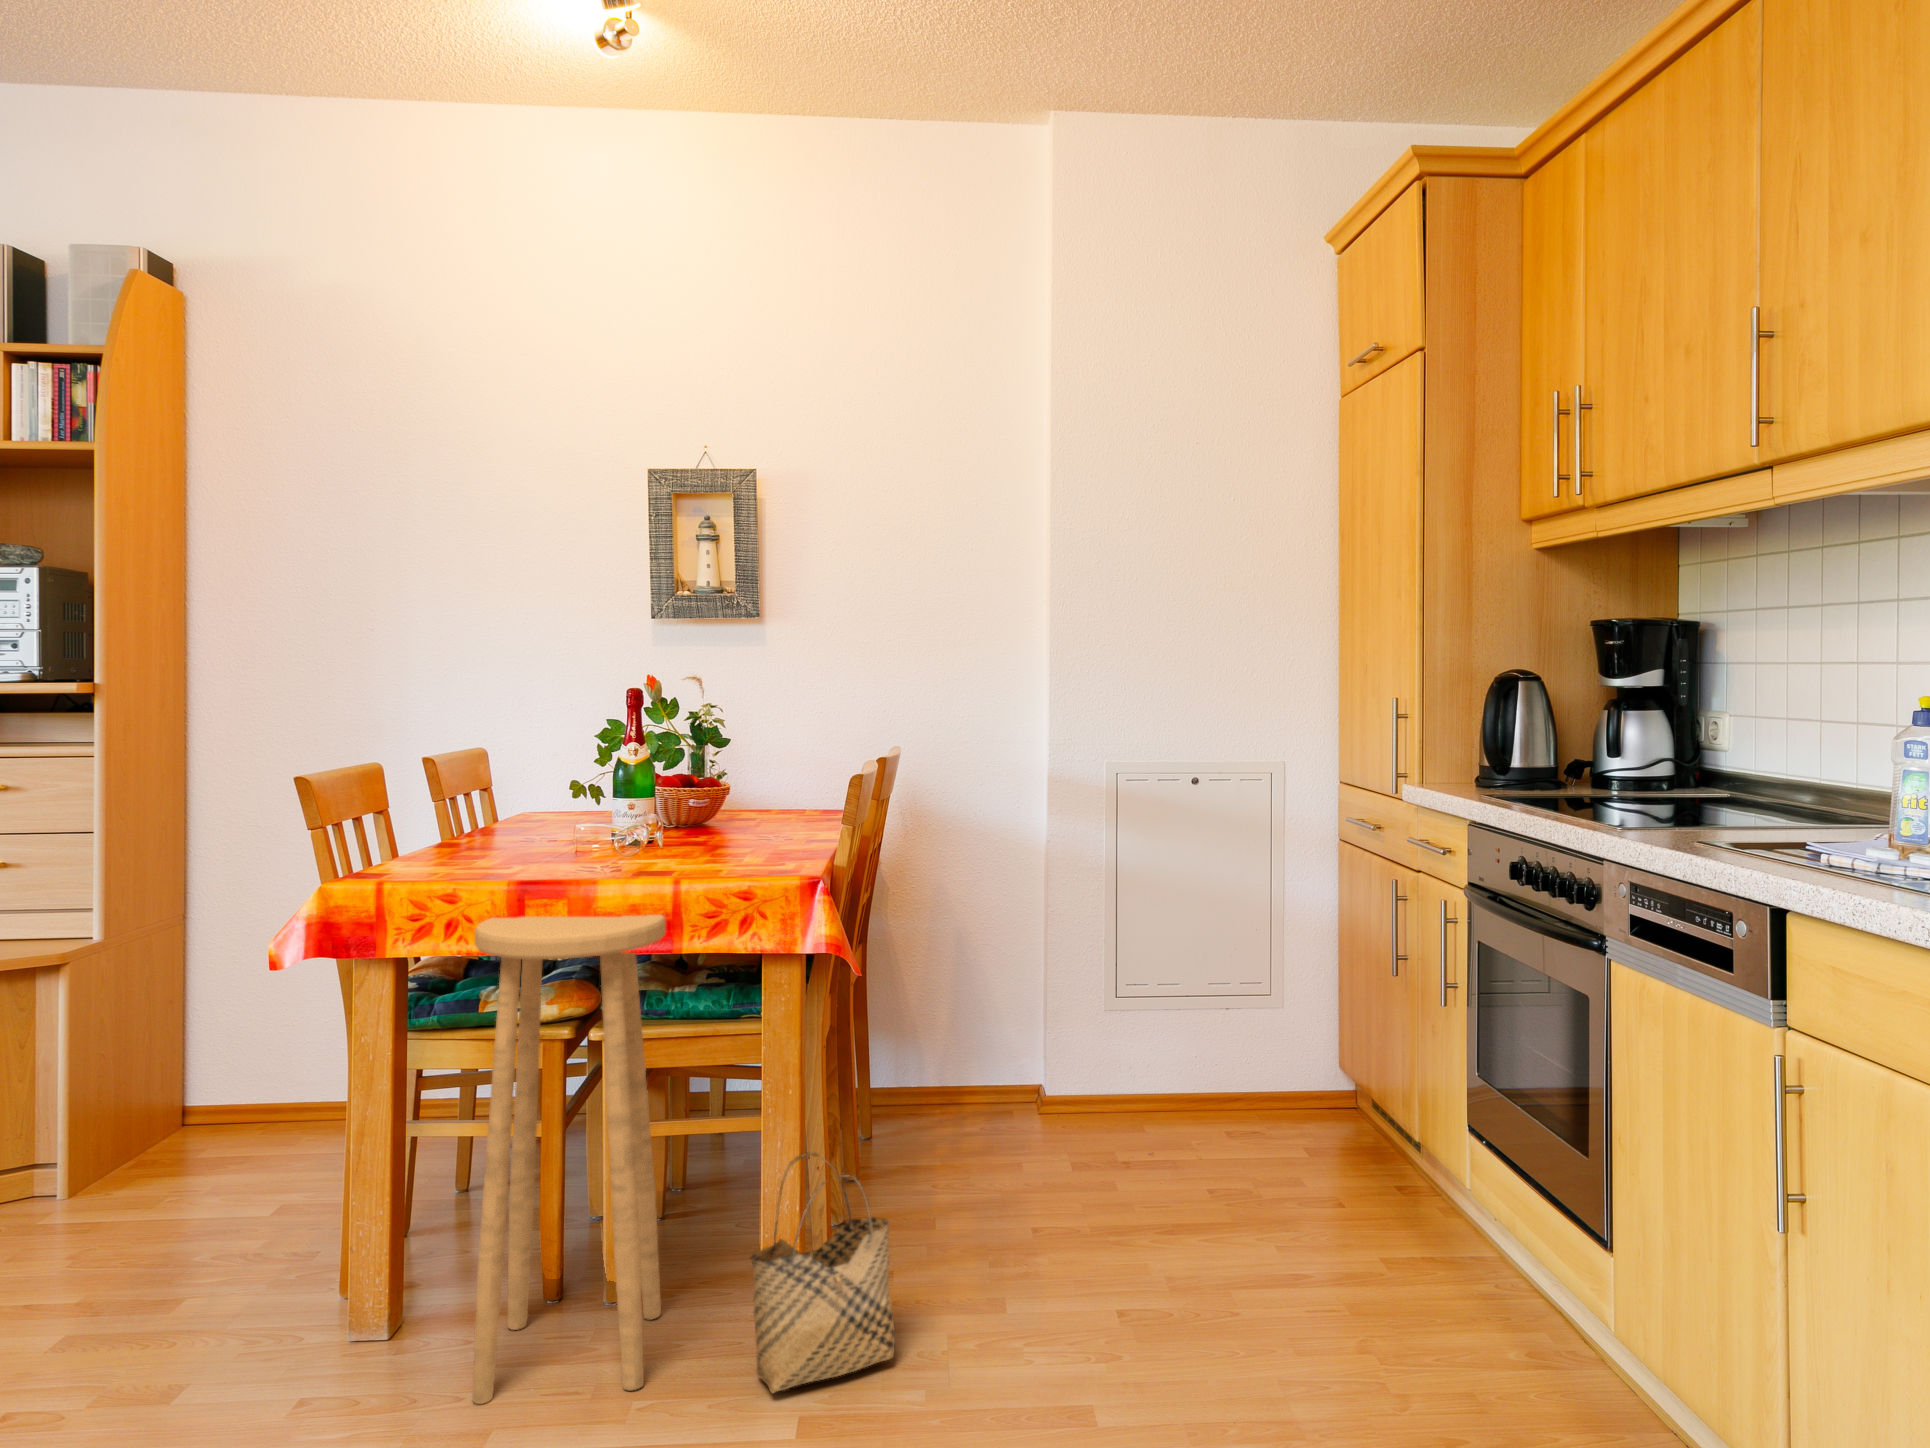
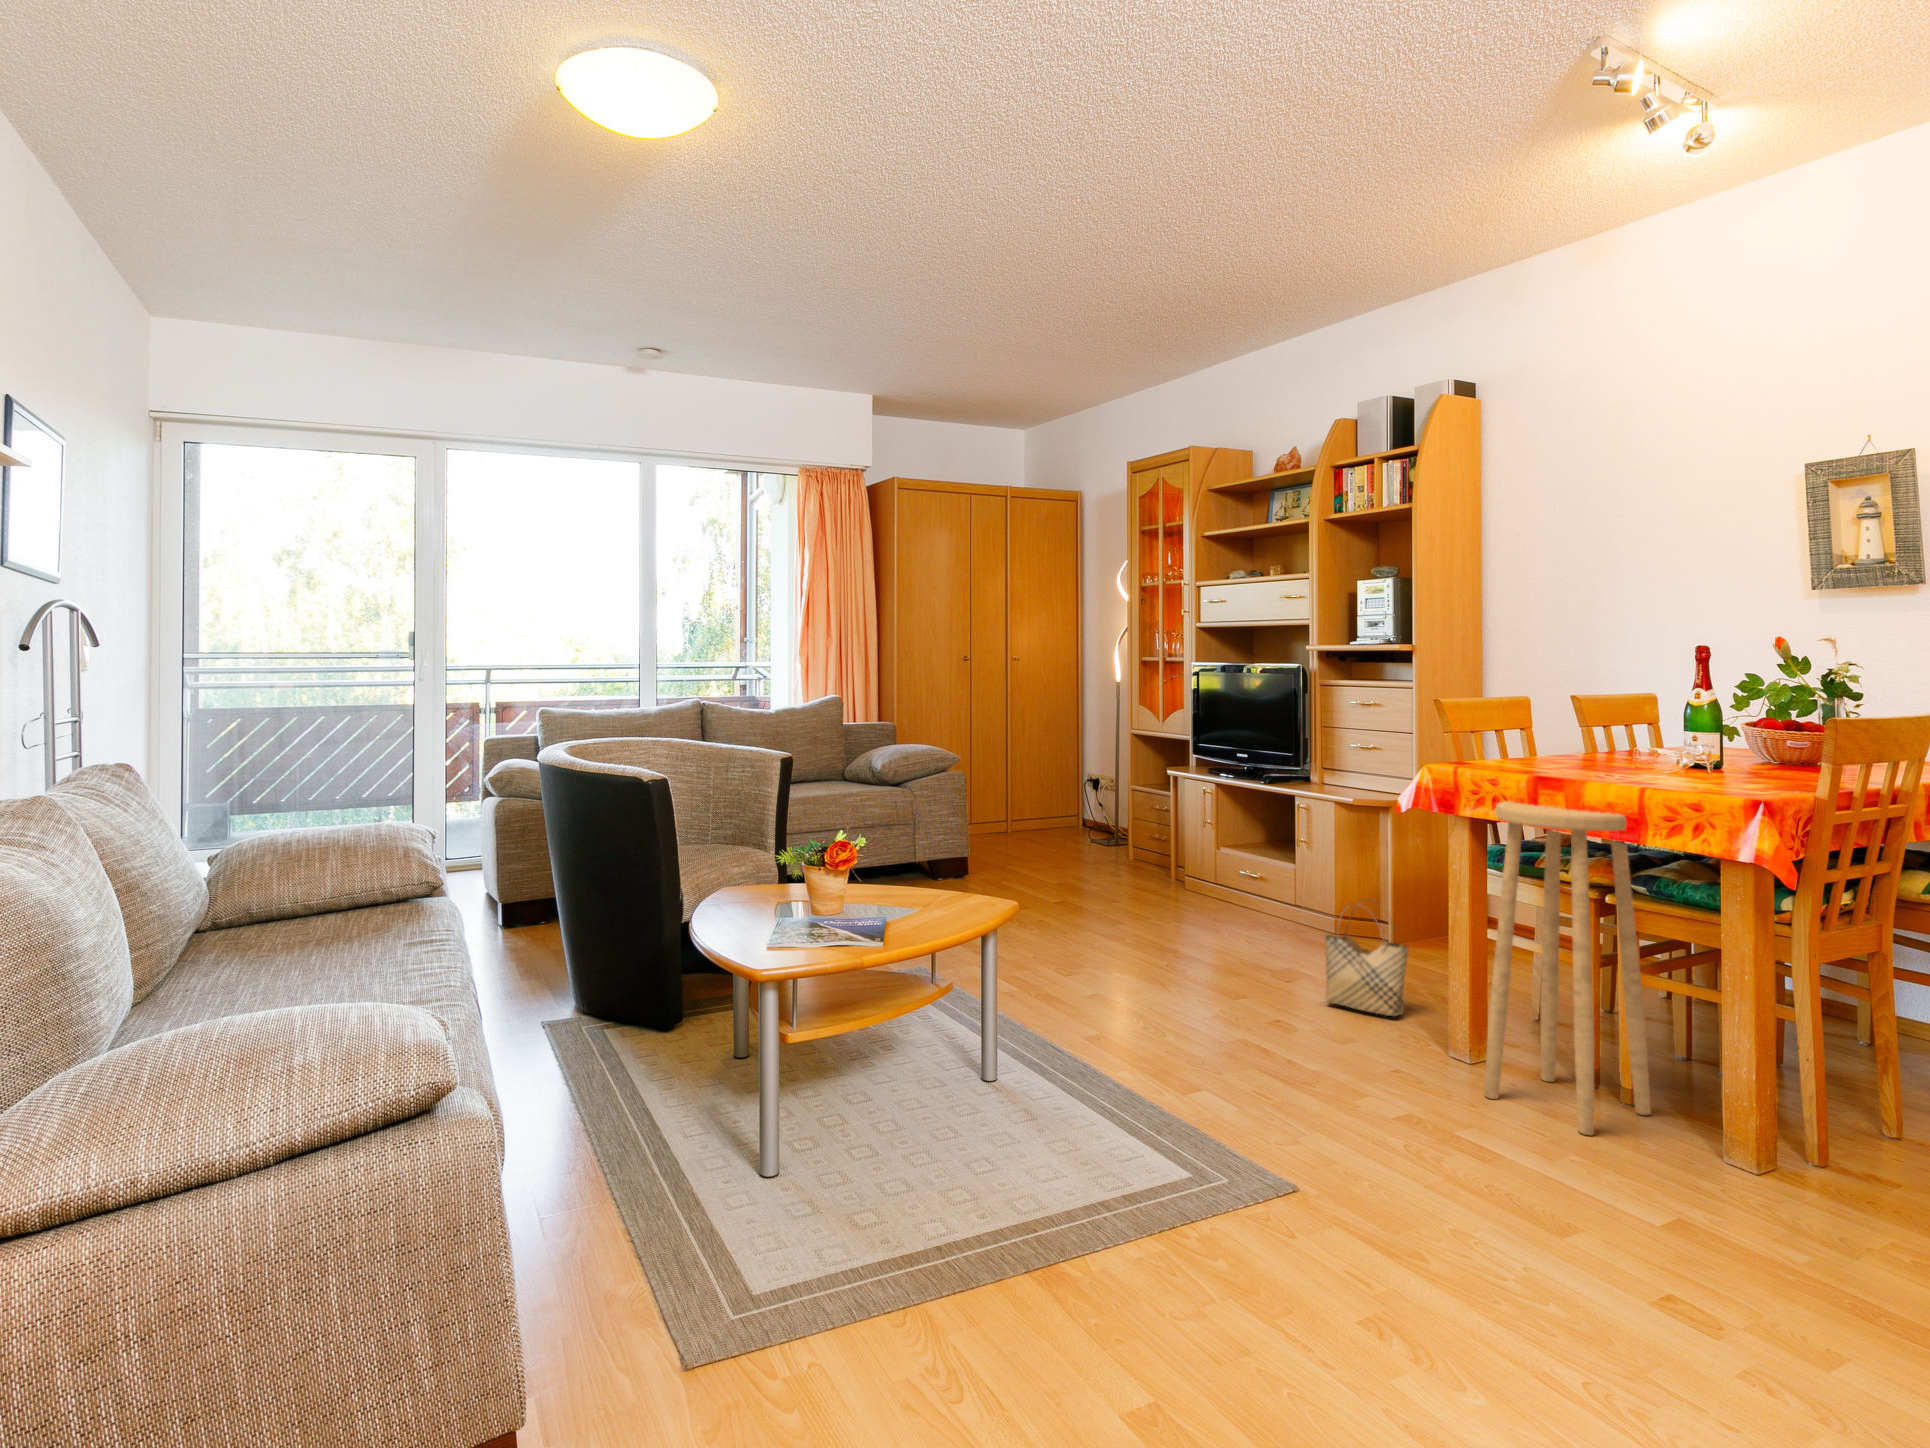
woven basket: present [750,1152,895,1393] -> present [1324,900,1409,1016]

